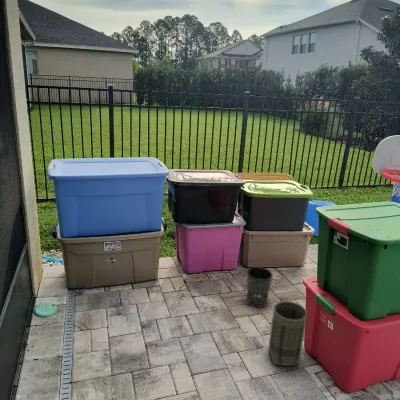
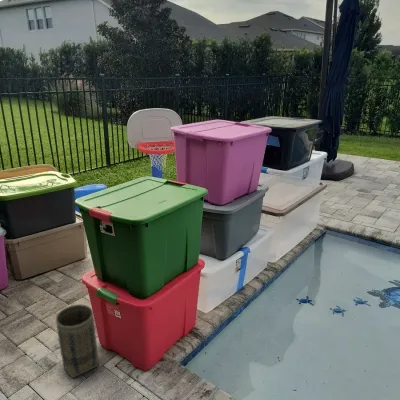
planter: present [246,267,272,307] -> none [19,277,53,324]

